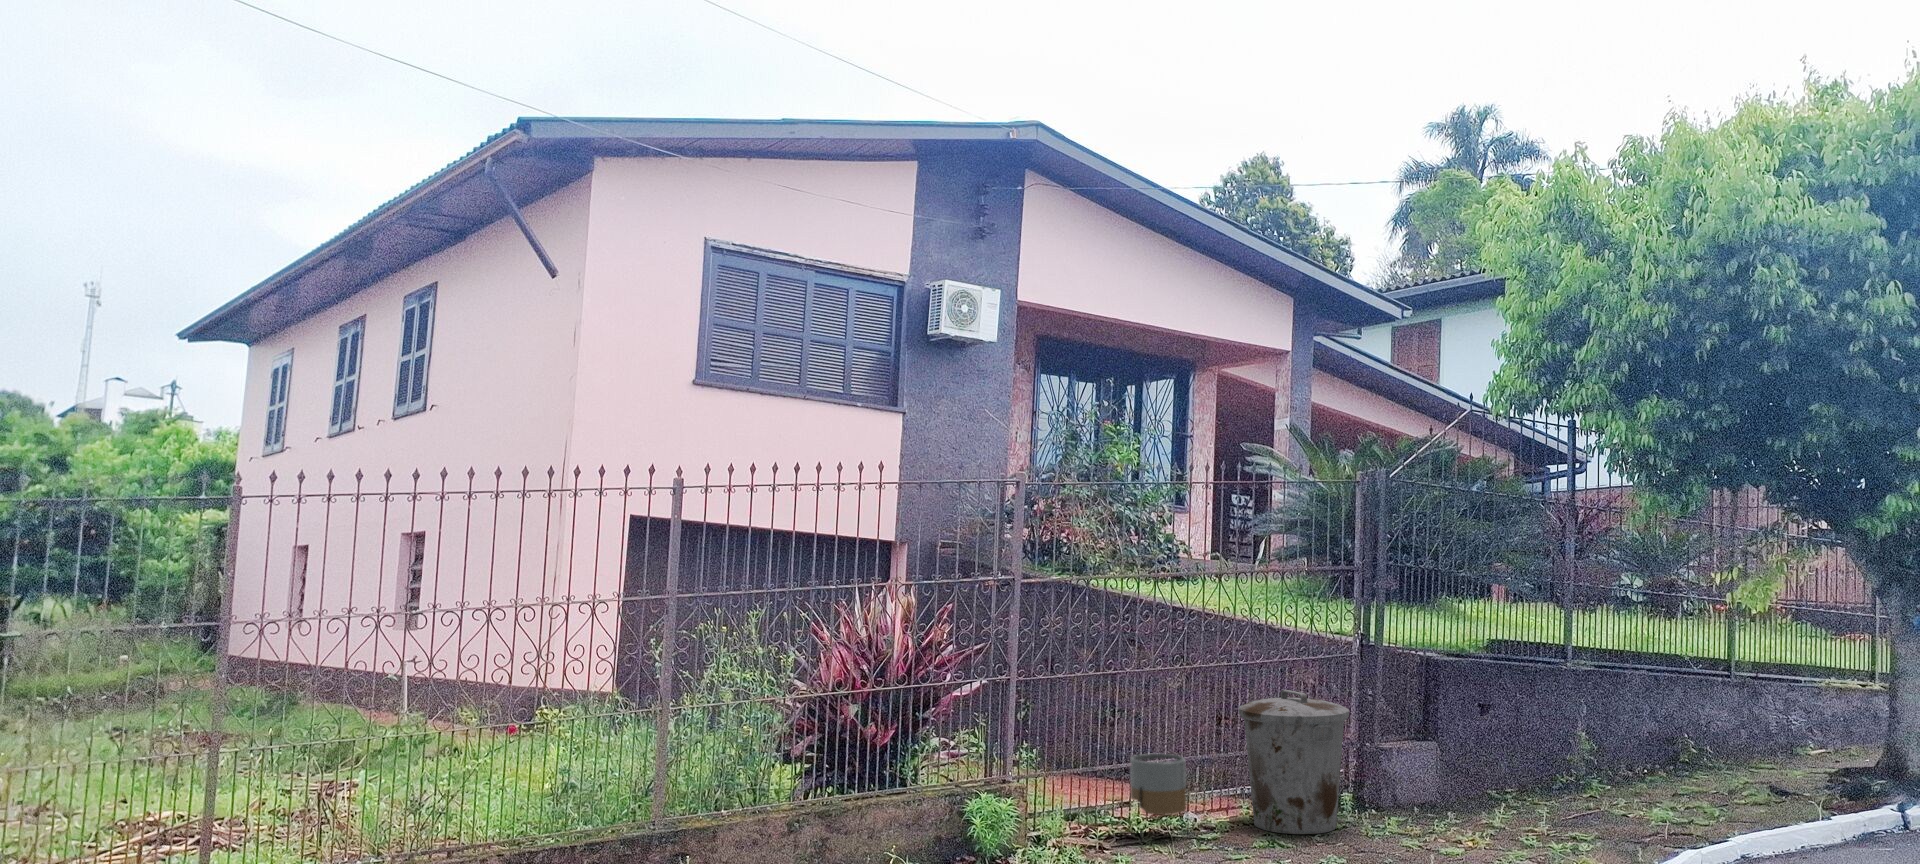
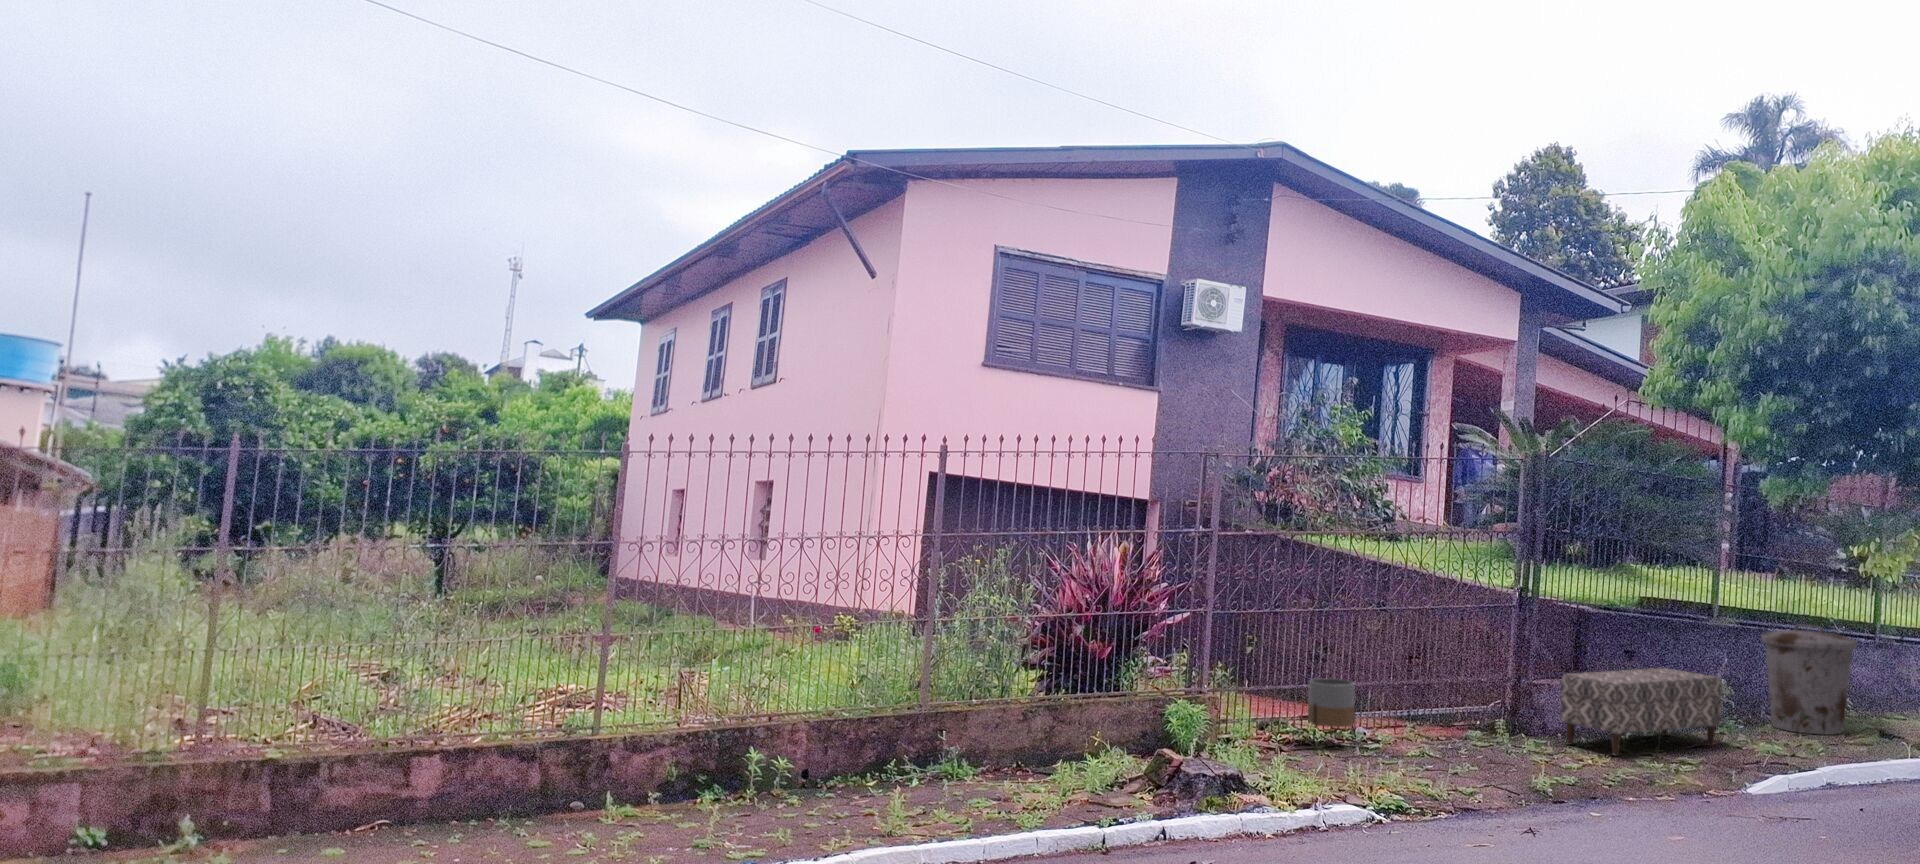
trash can: present [1239,690,1349,834] -> present [1761,624,1857,735]
bench: none [1414,716,1584,826] -> present [1561,668,1722,756]

